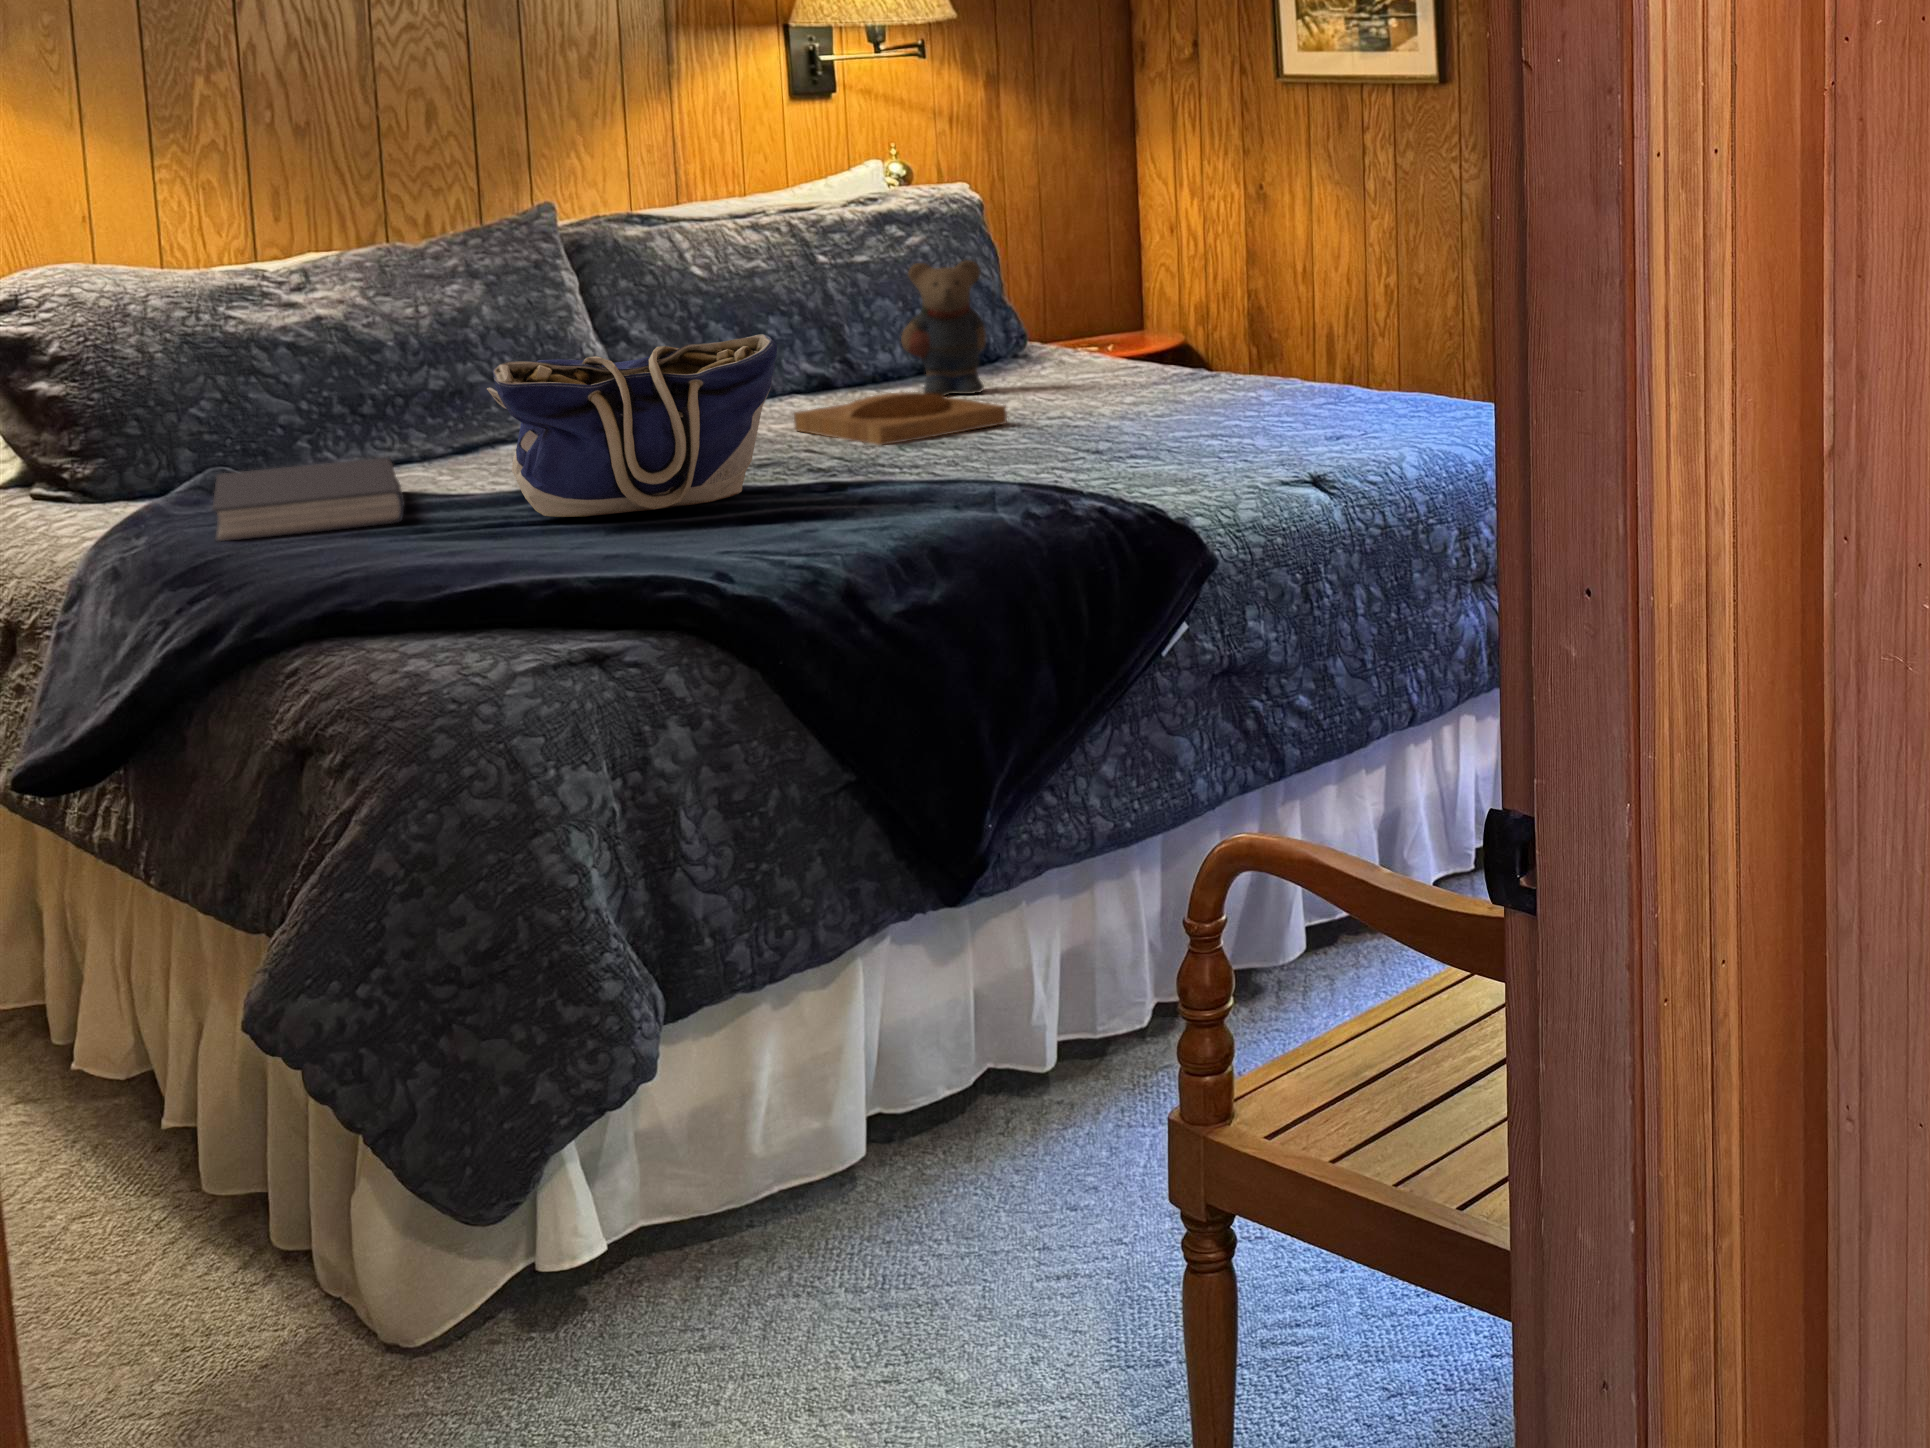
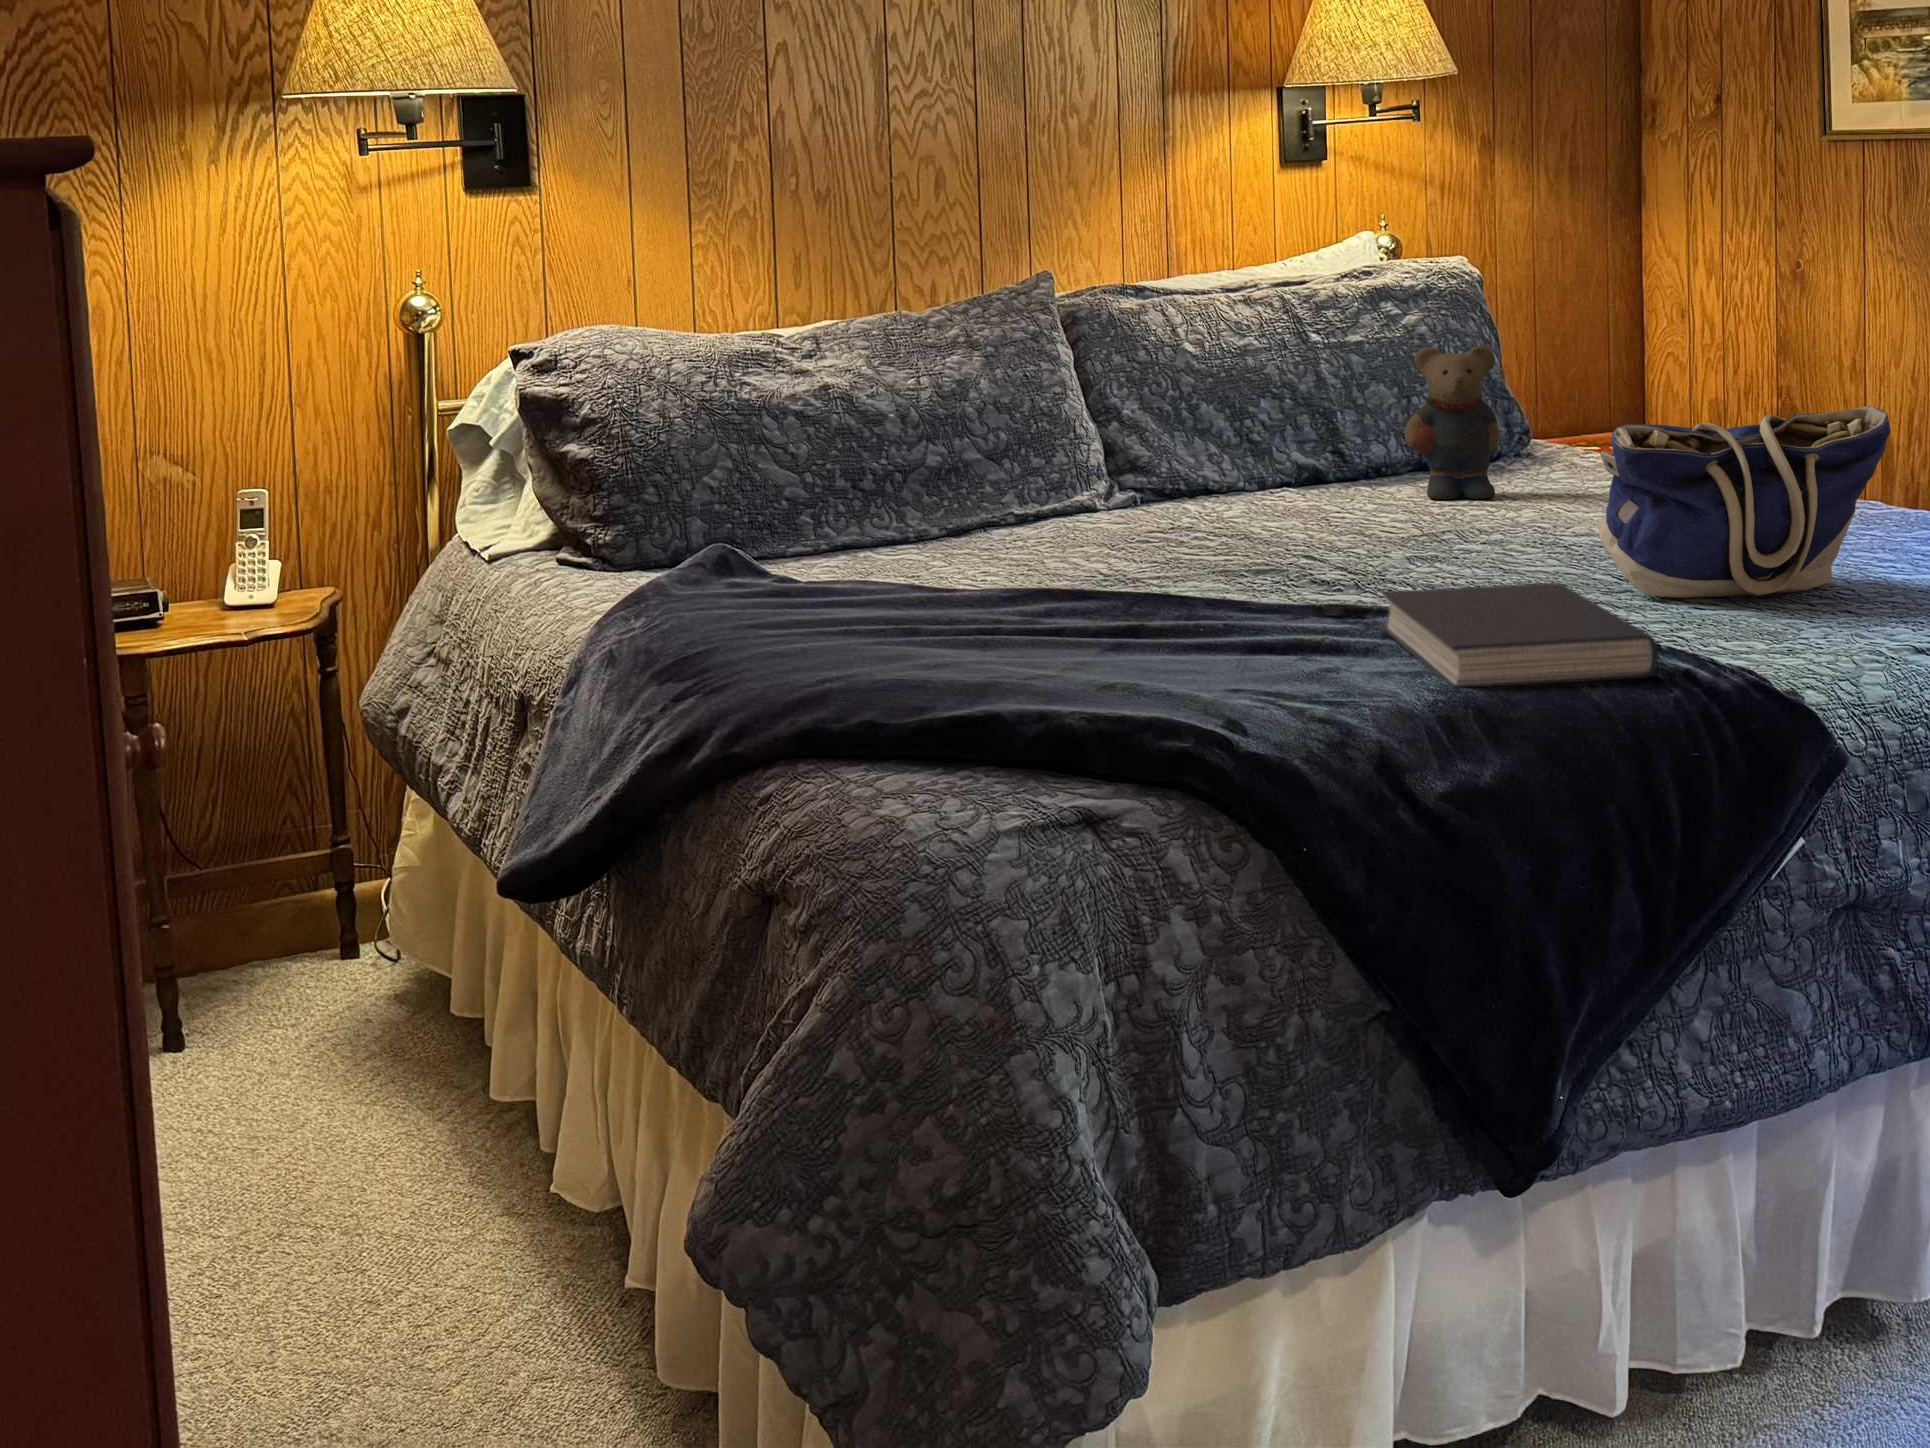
tote bag: present [487,334,777,517] -> present [1598,406,1891,598]
tray: present [794,392,1007,445] -> none [1293,496,1533,559]
book: present [212,458,405,542] -> present [1383,583,1658,688]

